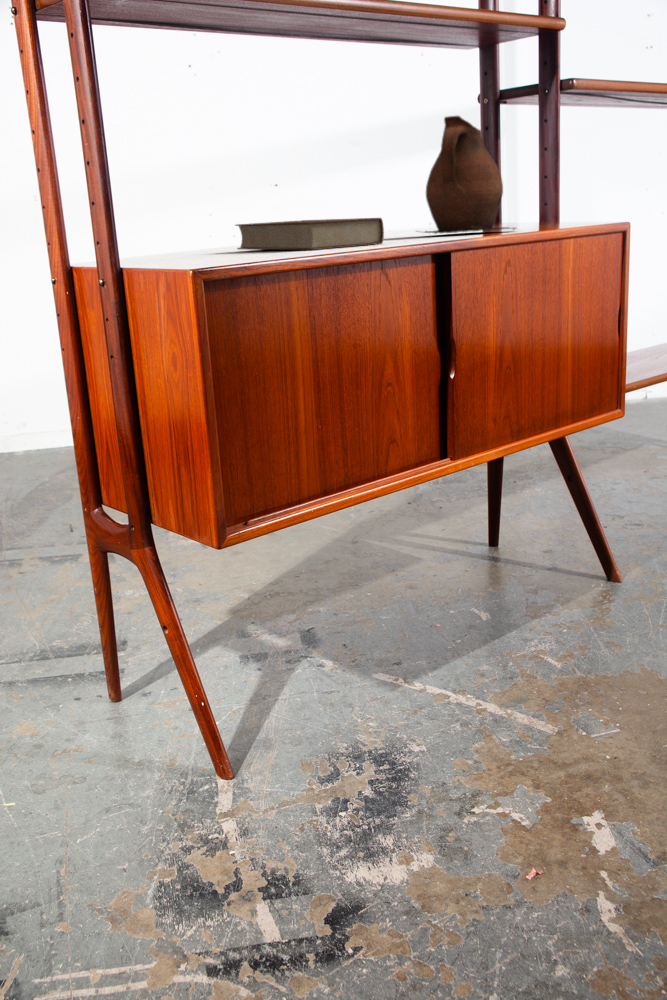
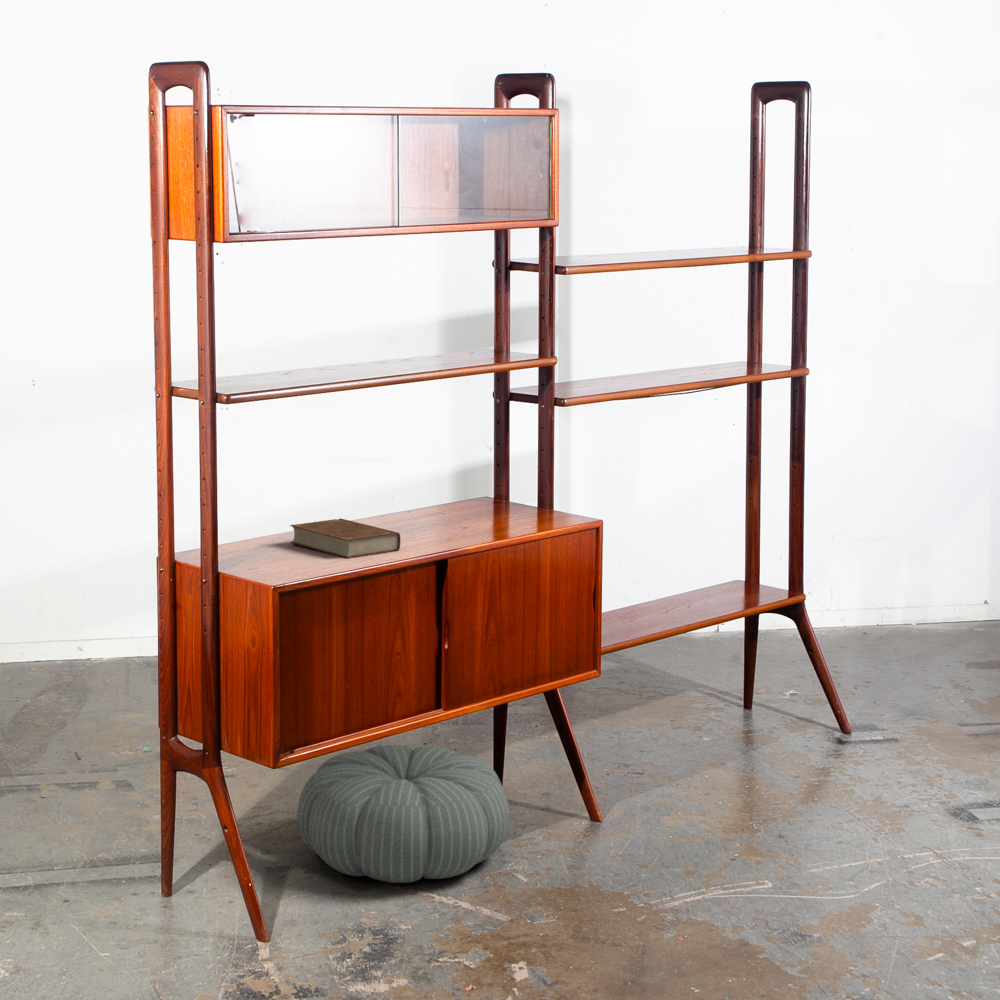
ceramic pitcher: present [425,116,515,233] -> none [430,442,511,530]
pouf: none [273,505,530,677] -> present [297,745,509,883]

